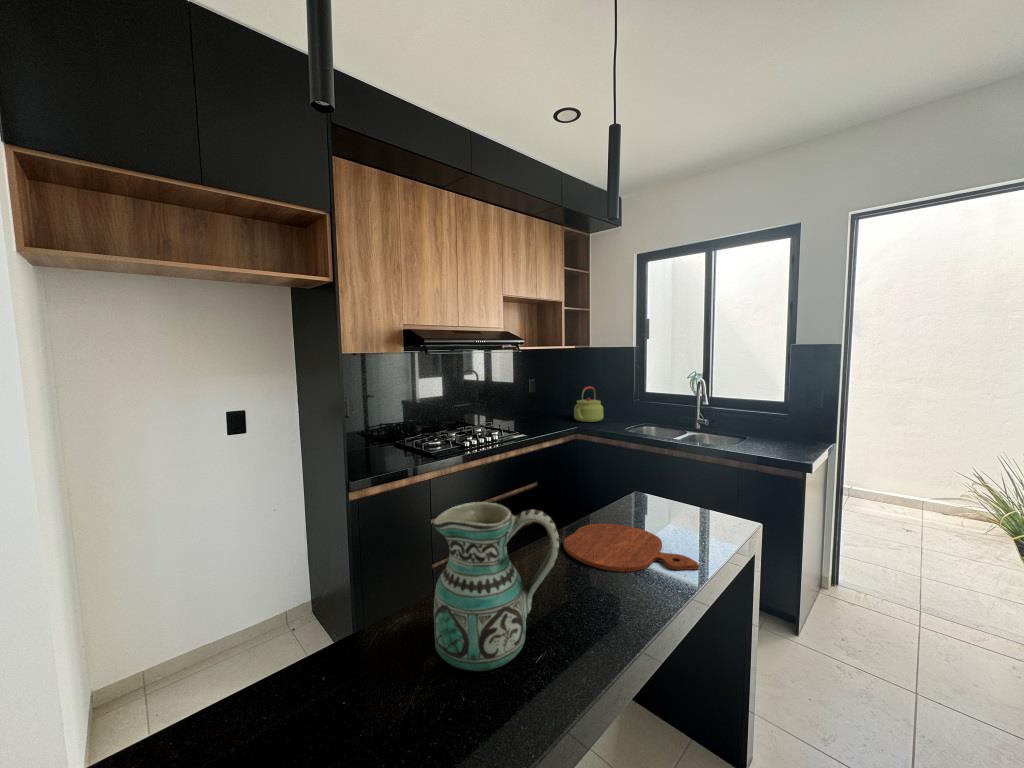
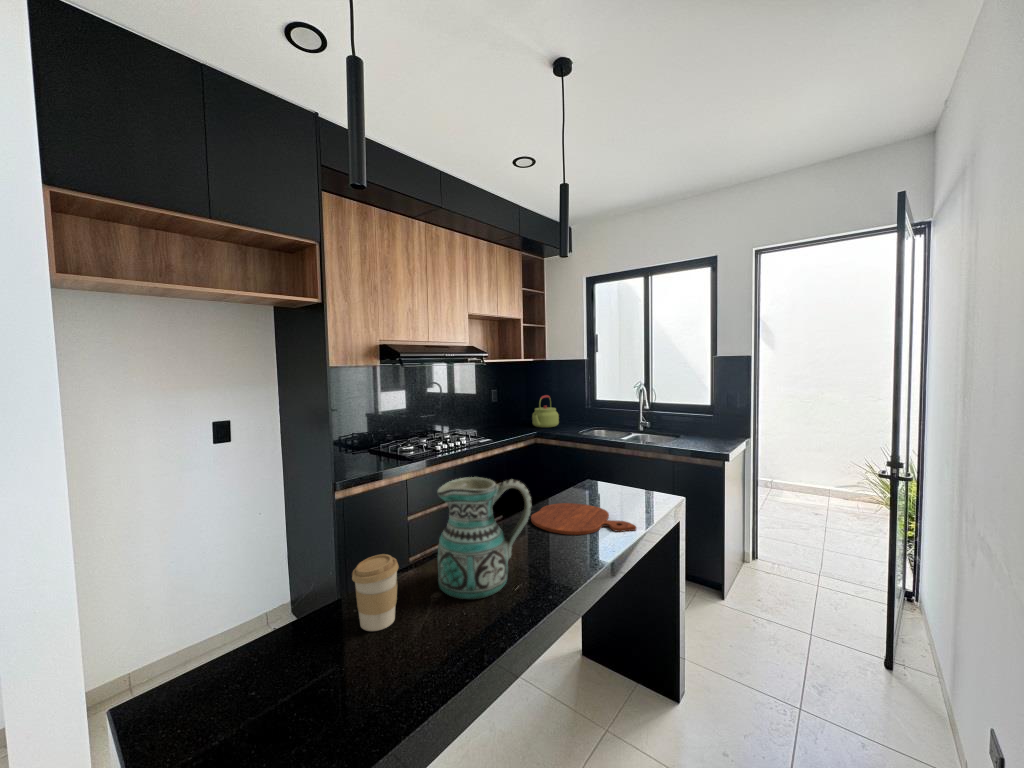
coffee cup: none [309,608,374,717] -> present [352,554,399,631]

